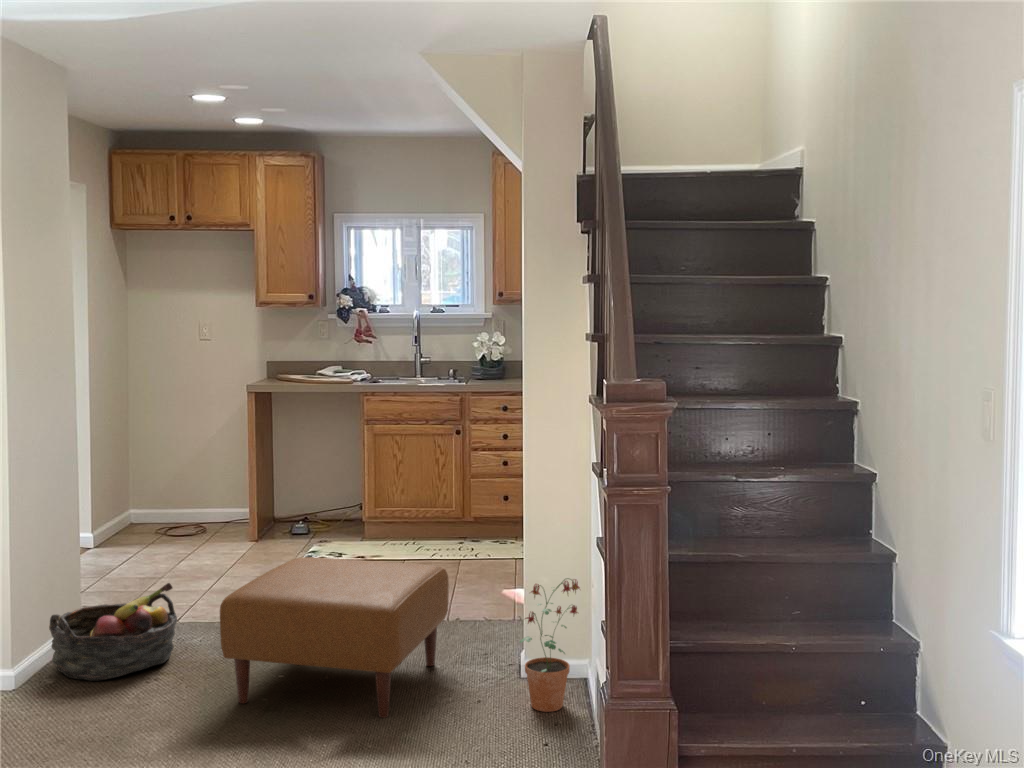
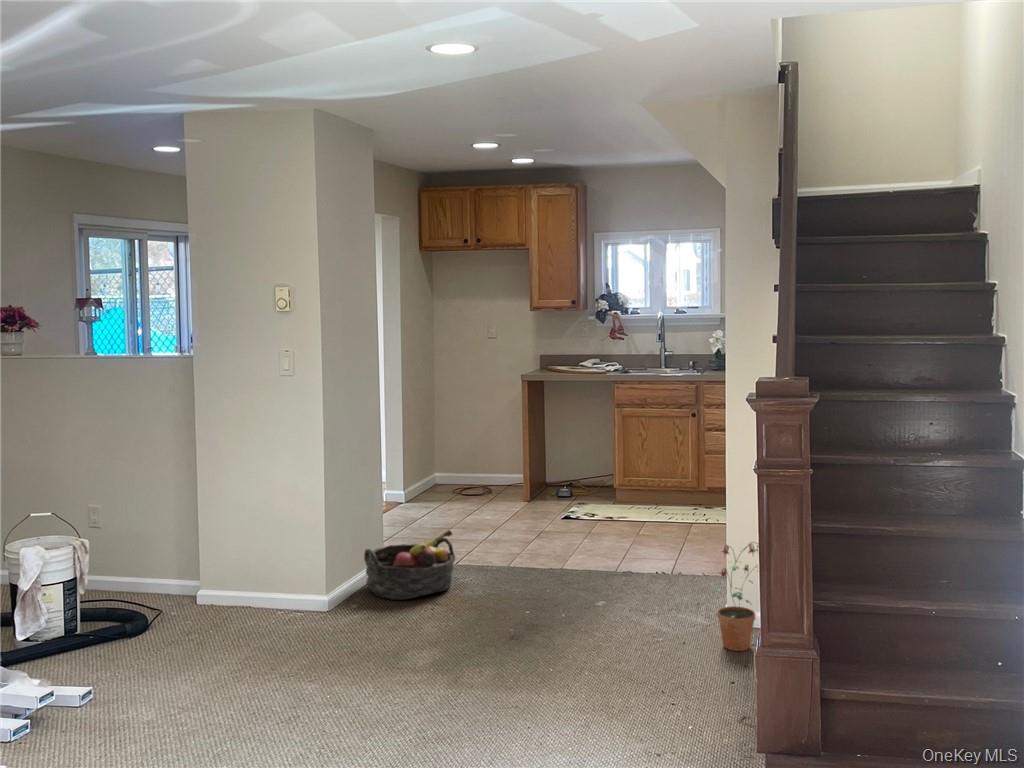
ottoman: present [220,557,449,718] -> none [480,515,662,644]

